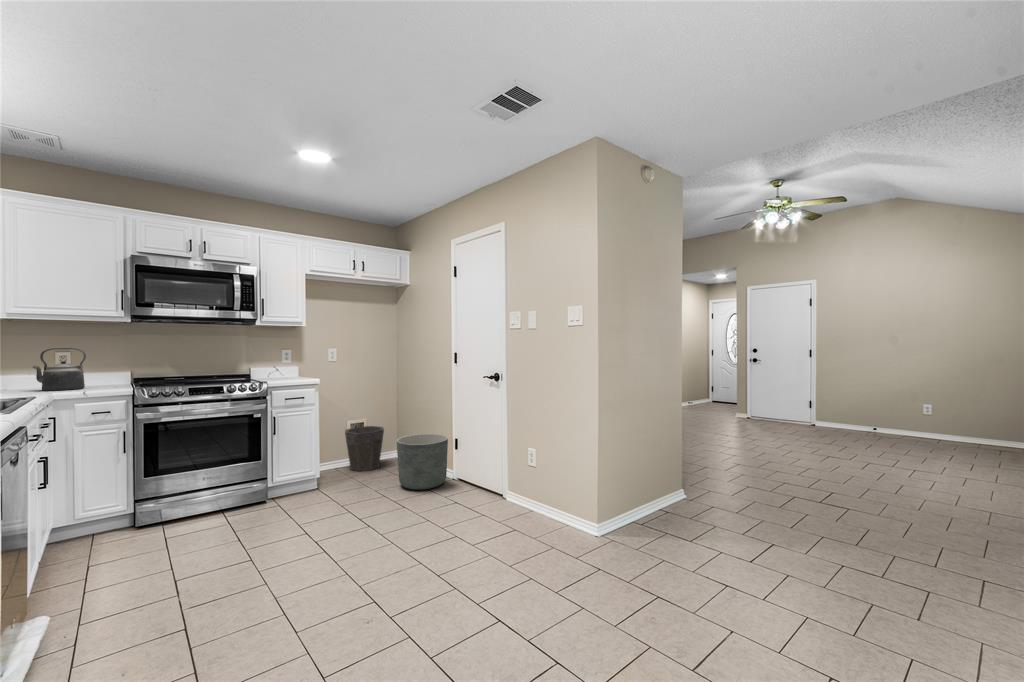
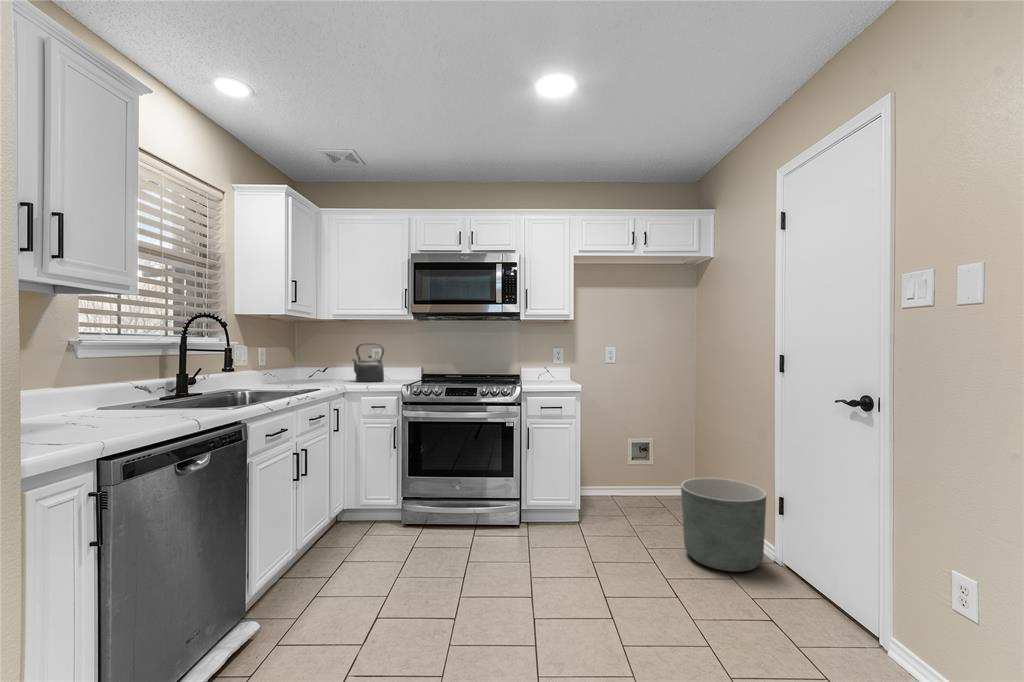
waste bin: present [345,426,384,471] -> none [621,450,673,513]

